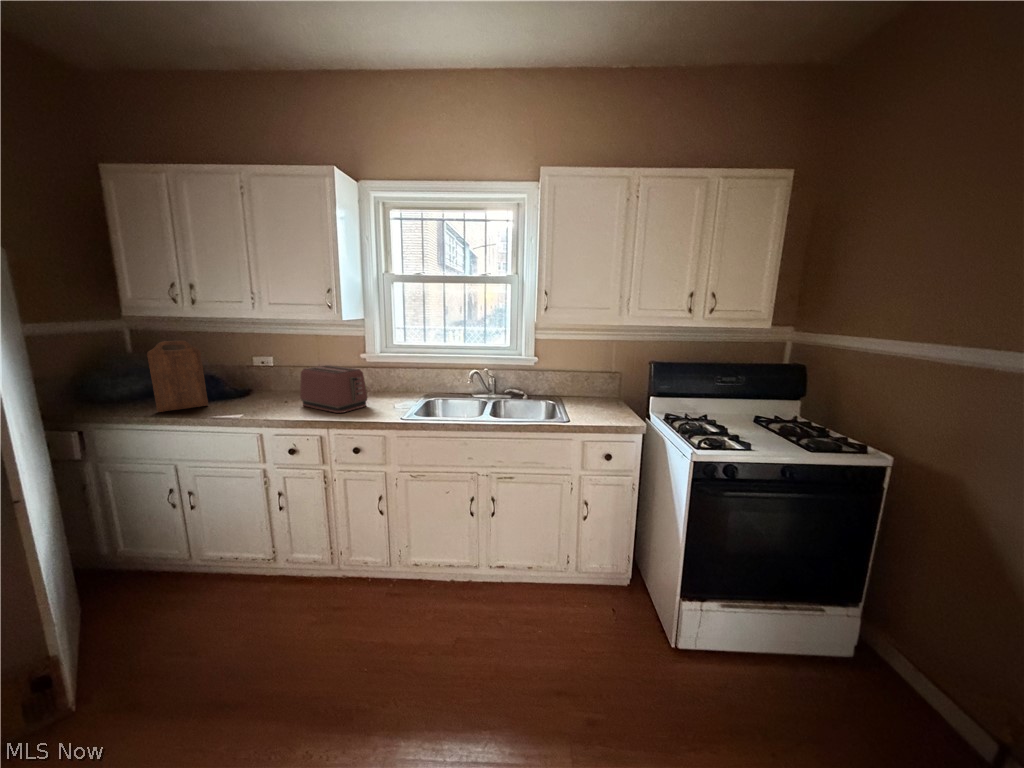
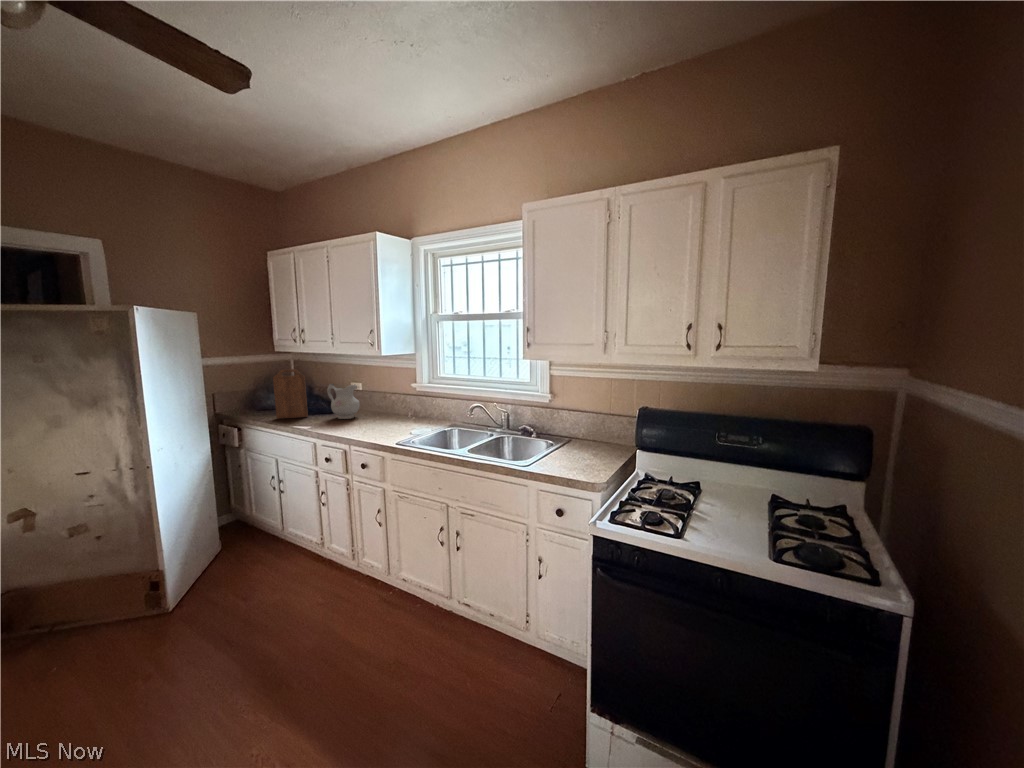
ceramic pitcher: none [241,358,289,403] -> present [327,384,360,419]
toaster: present [300,365,367,413] -> none [356,392,397,433]

